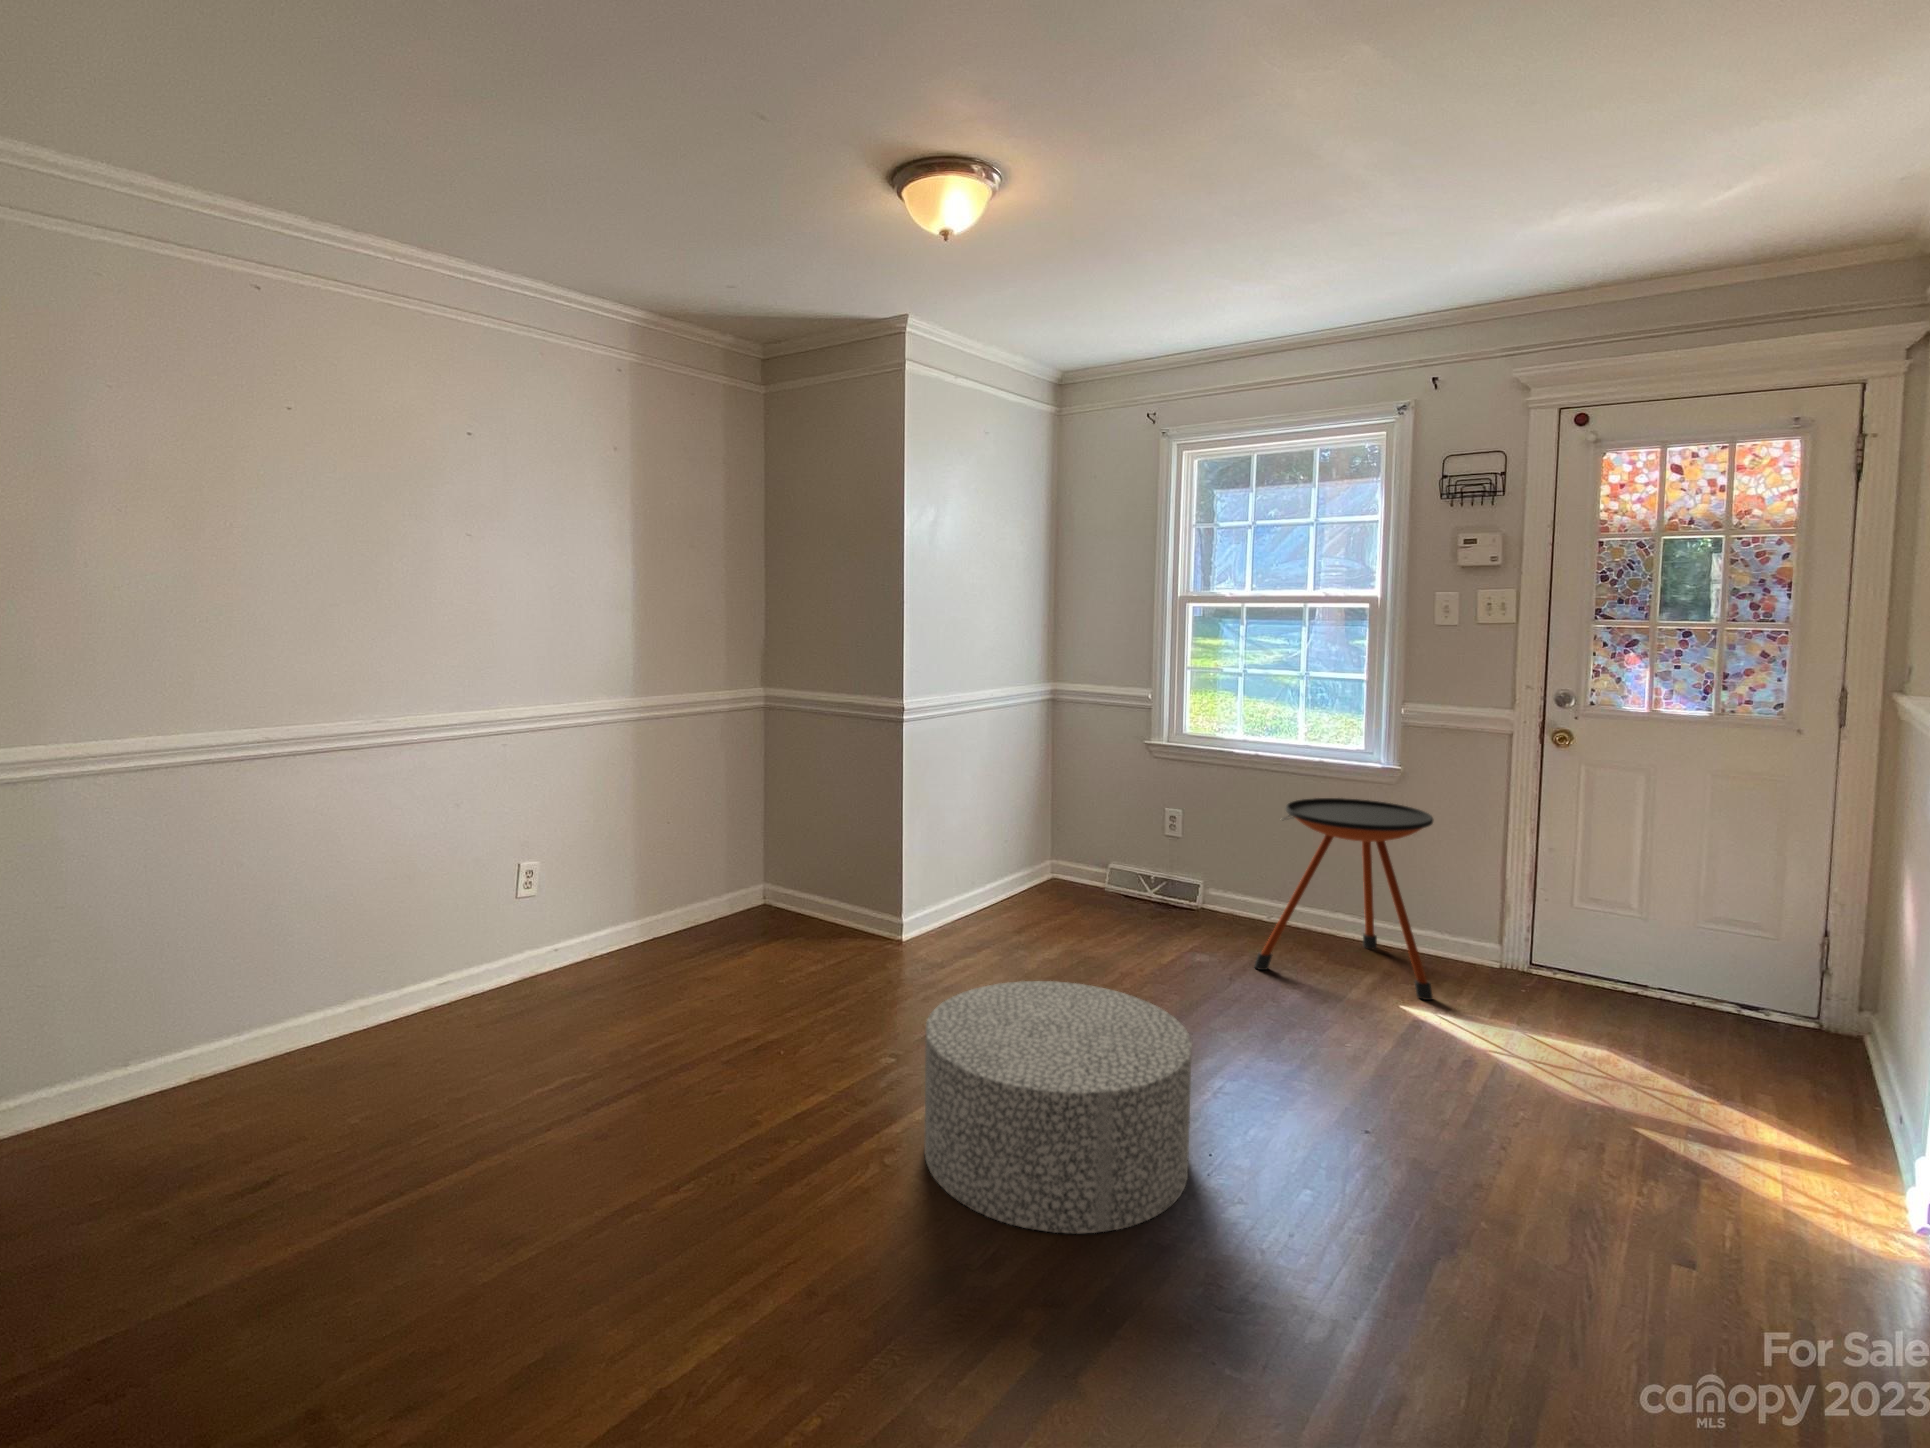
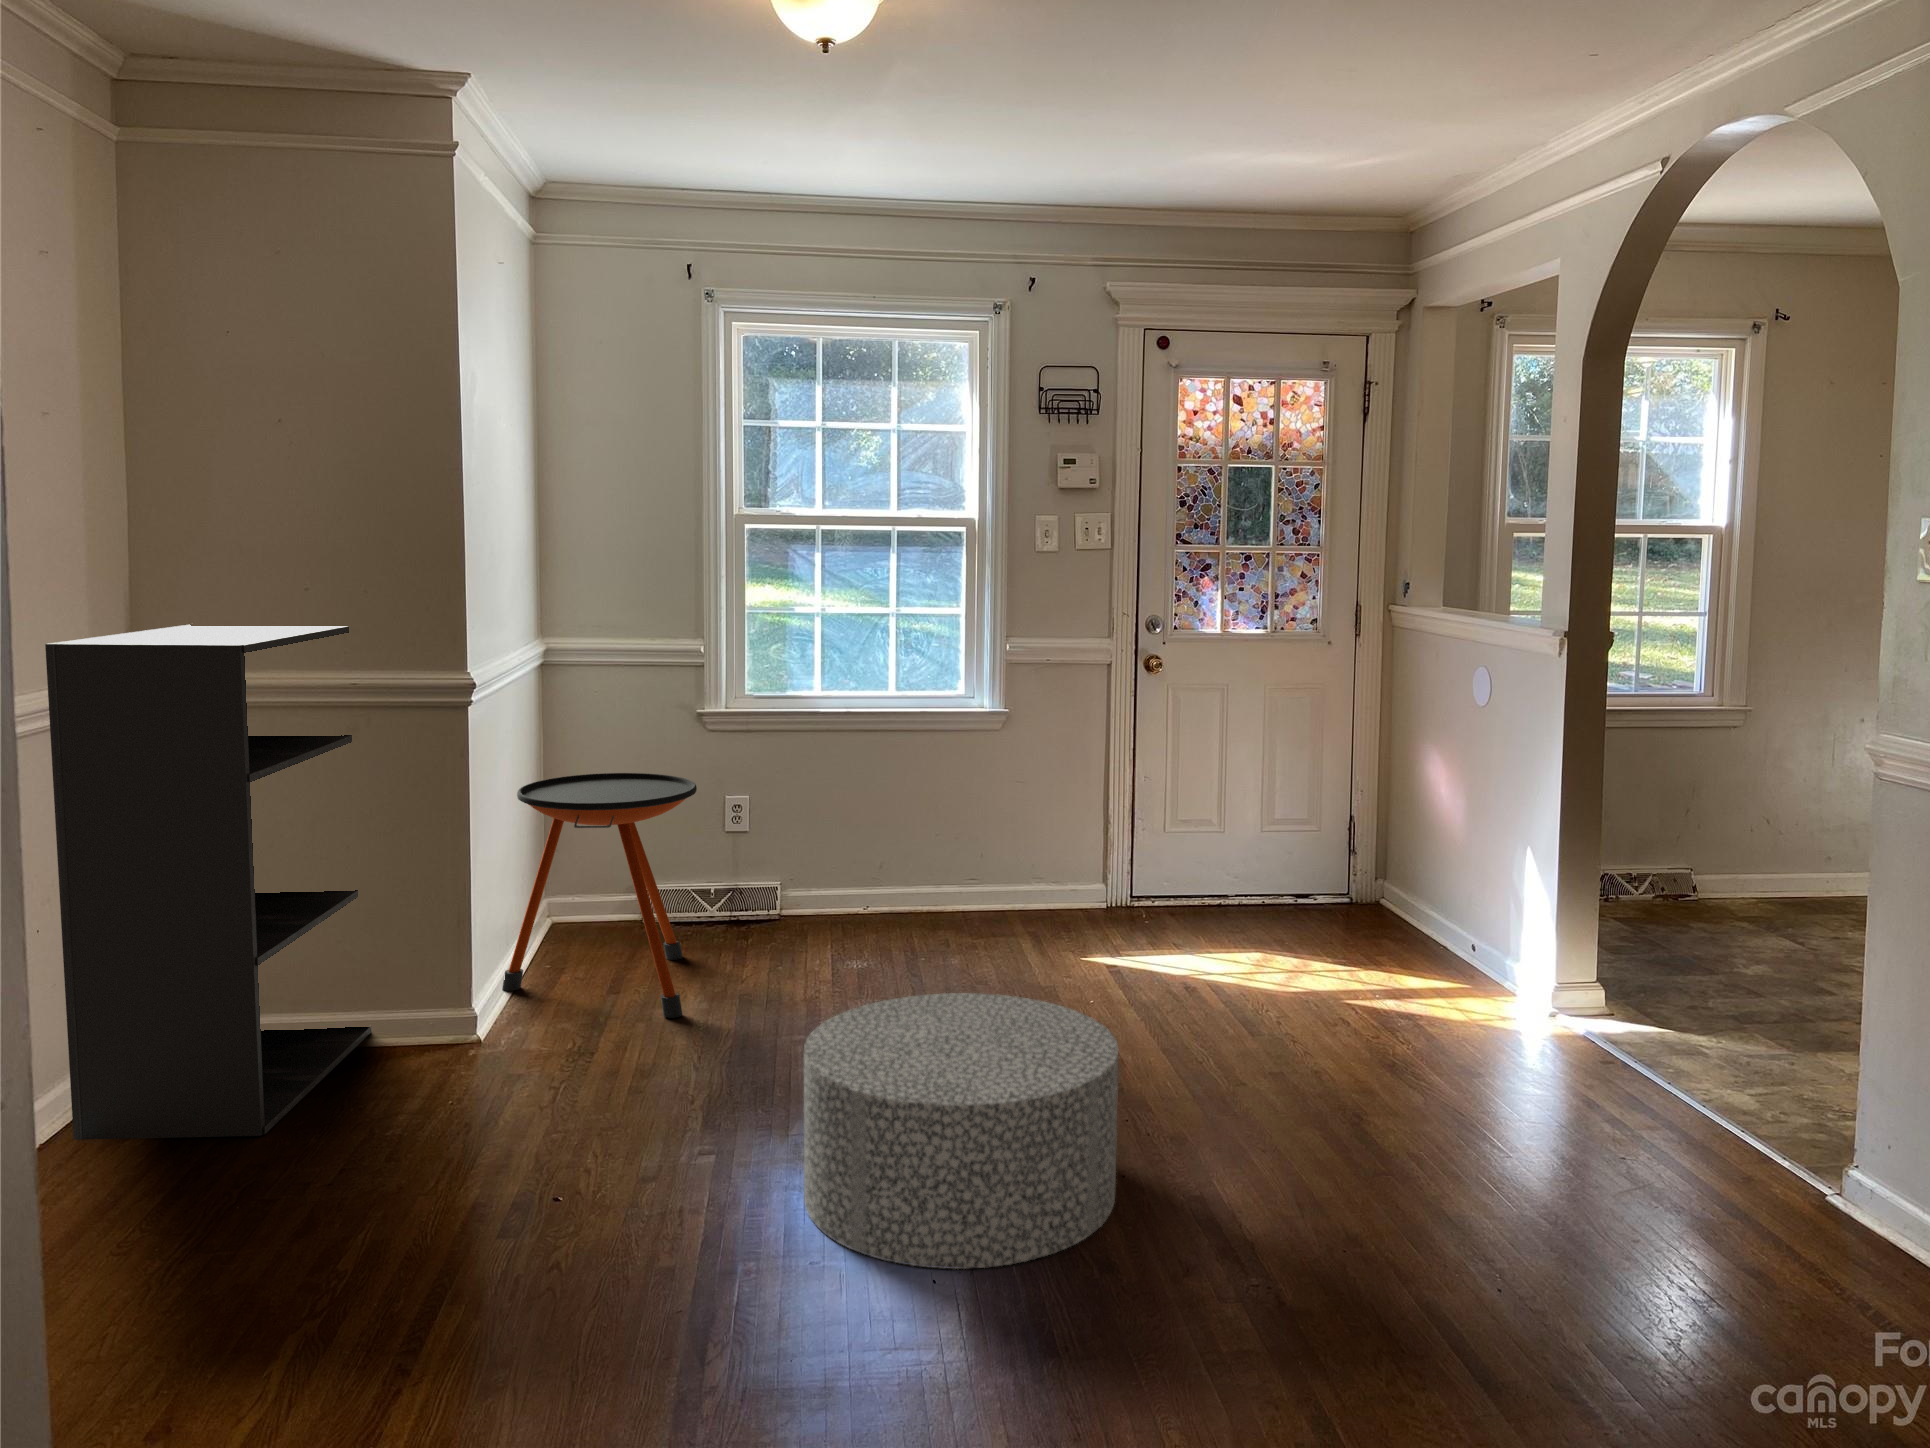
bookshelf: none [673,662,866,968] -> present [45,625,371,1140]
side table: present [1254,798,1433,1000] -> present [502,773,697,1018]

